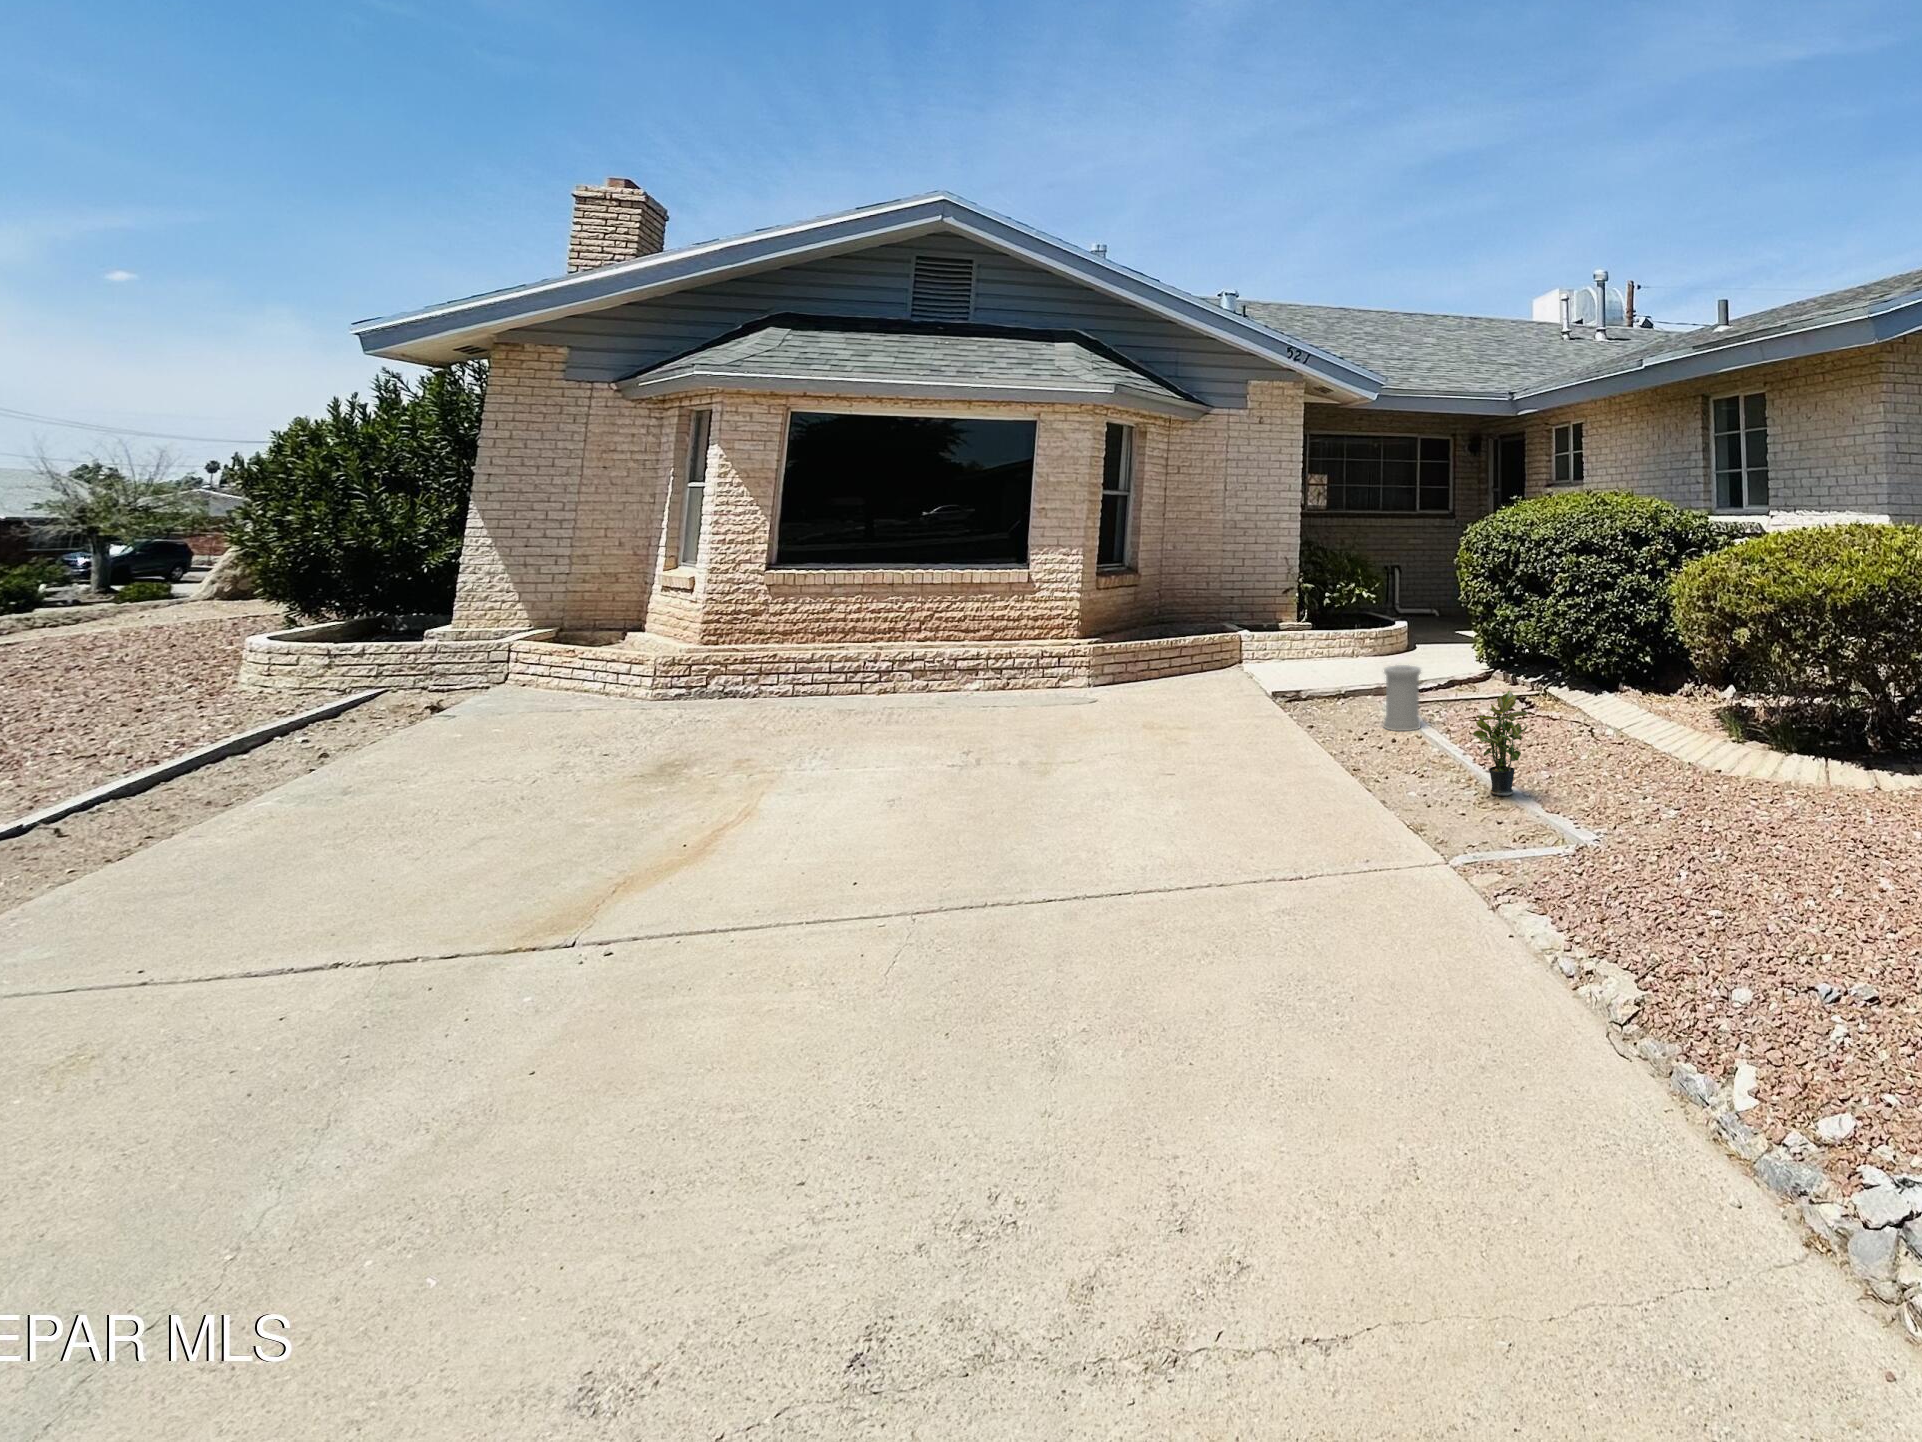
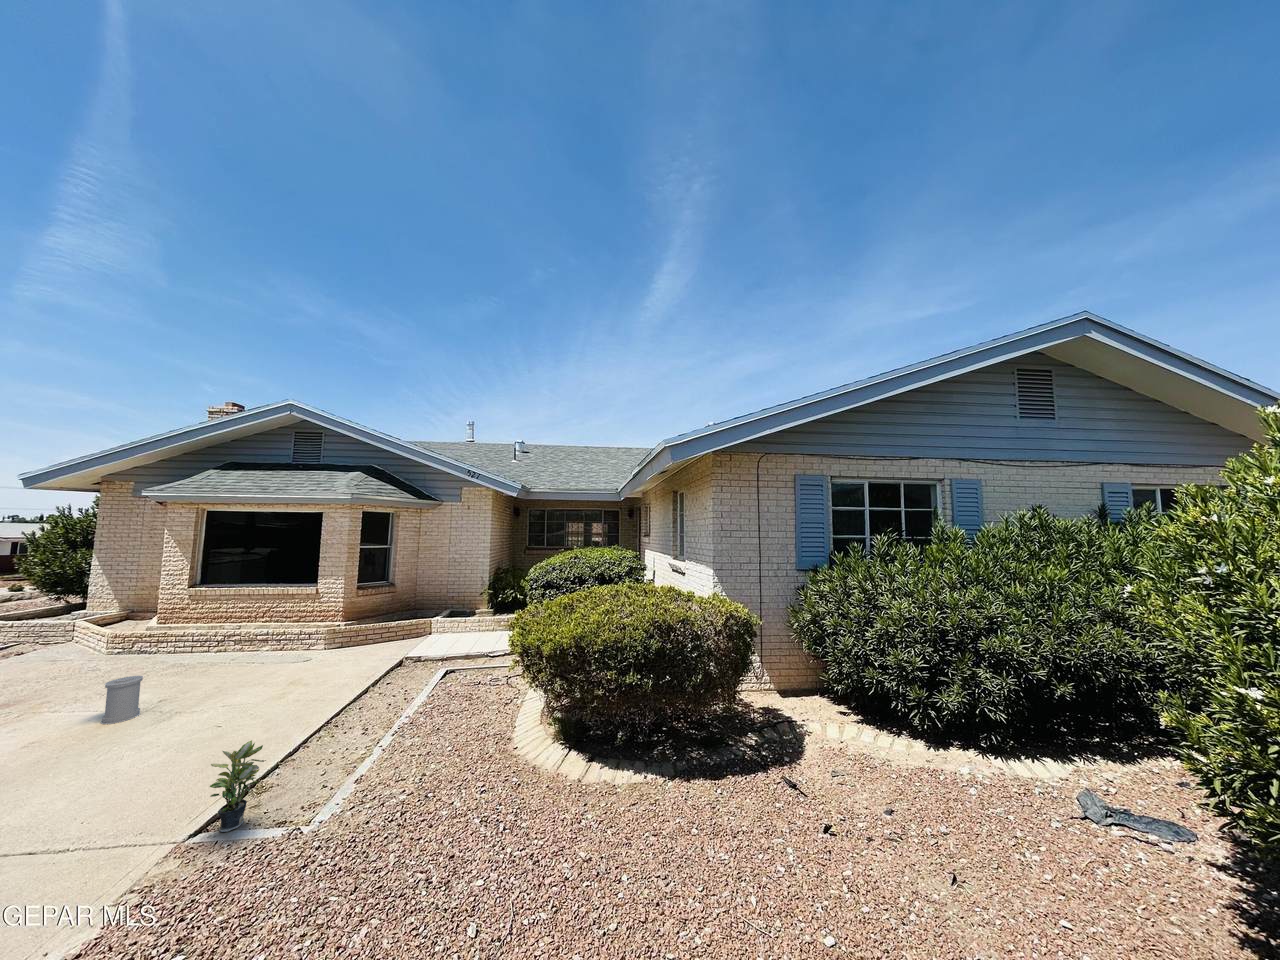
trash can: present [1384,665,1421,731] -> present [101,676,143,724]

